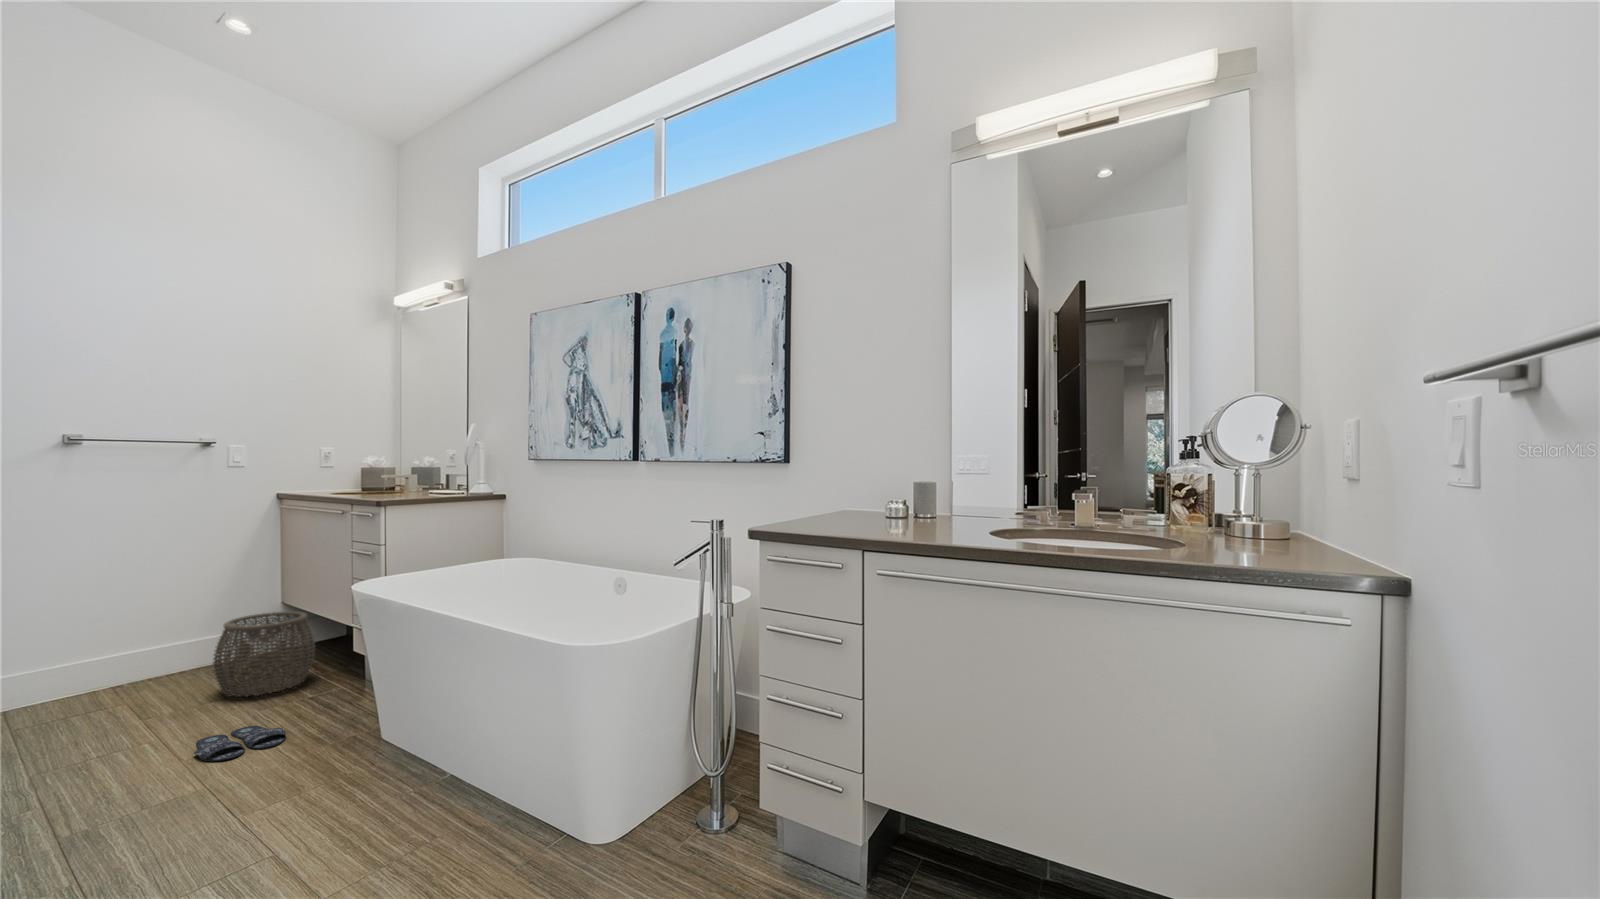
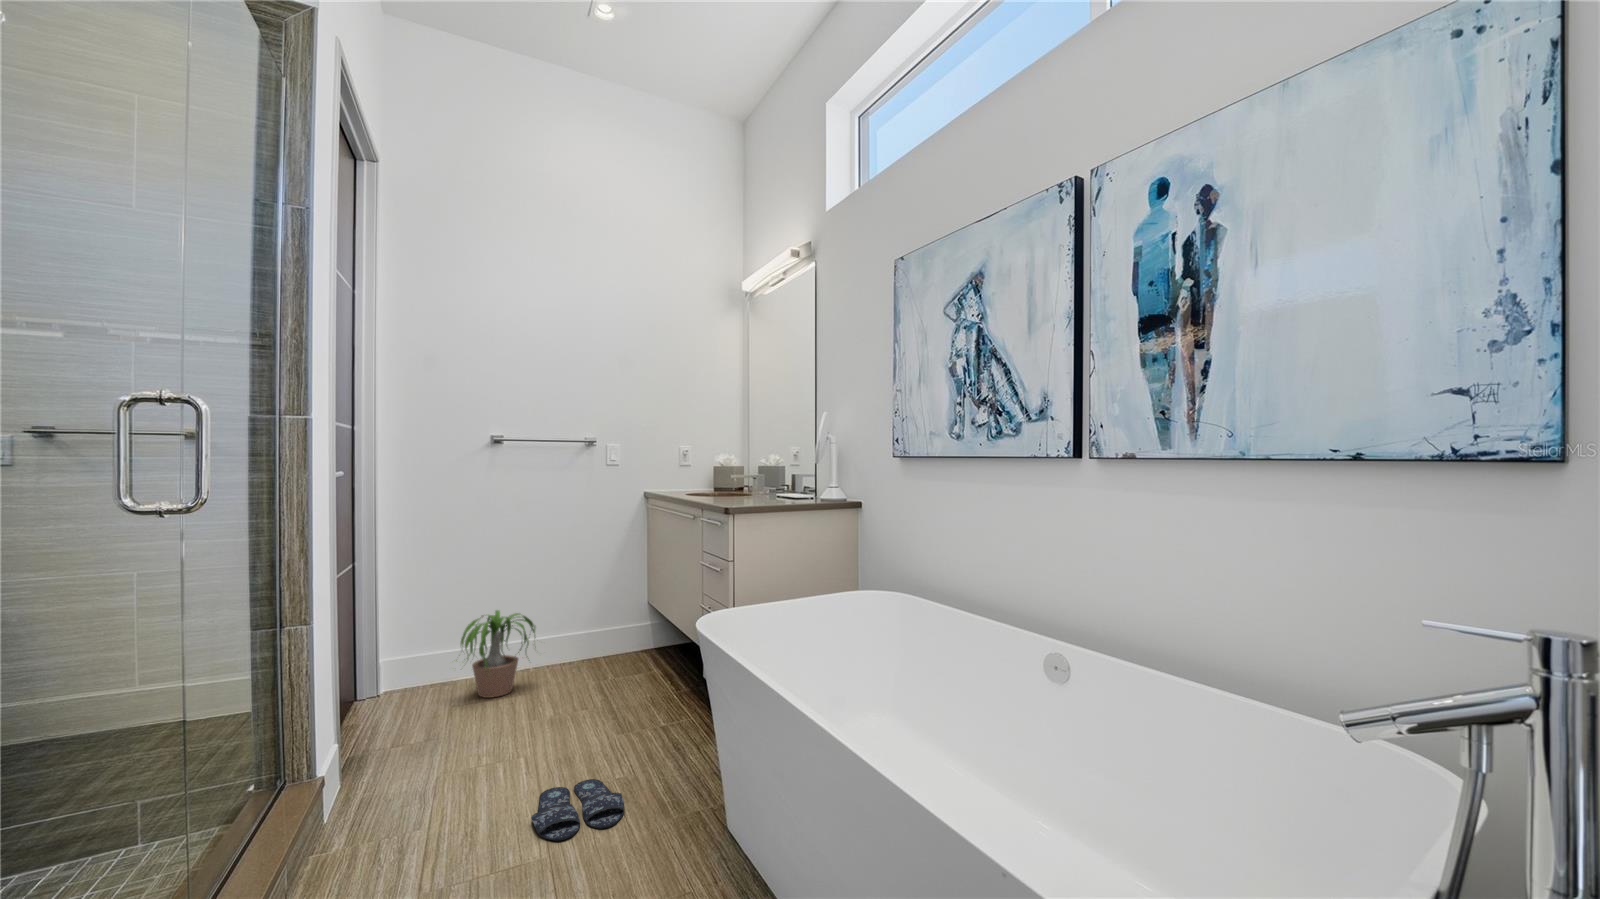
woven basket: present [213,611,315,697] -> none [571,627,666,727]
potted plant: none [45,612,178,698] -> present [461,610,536,698]

